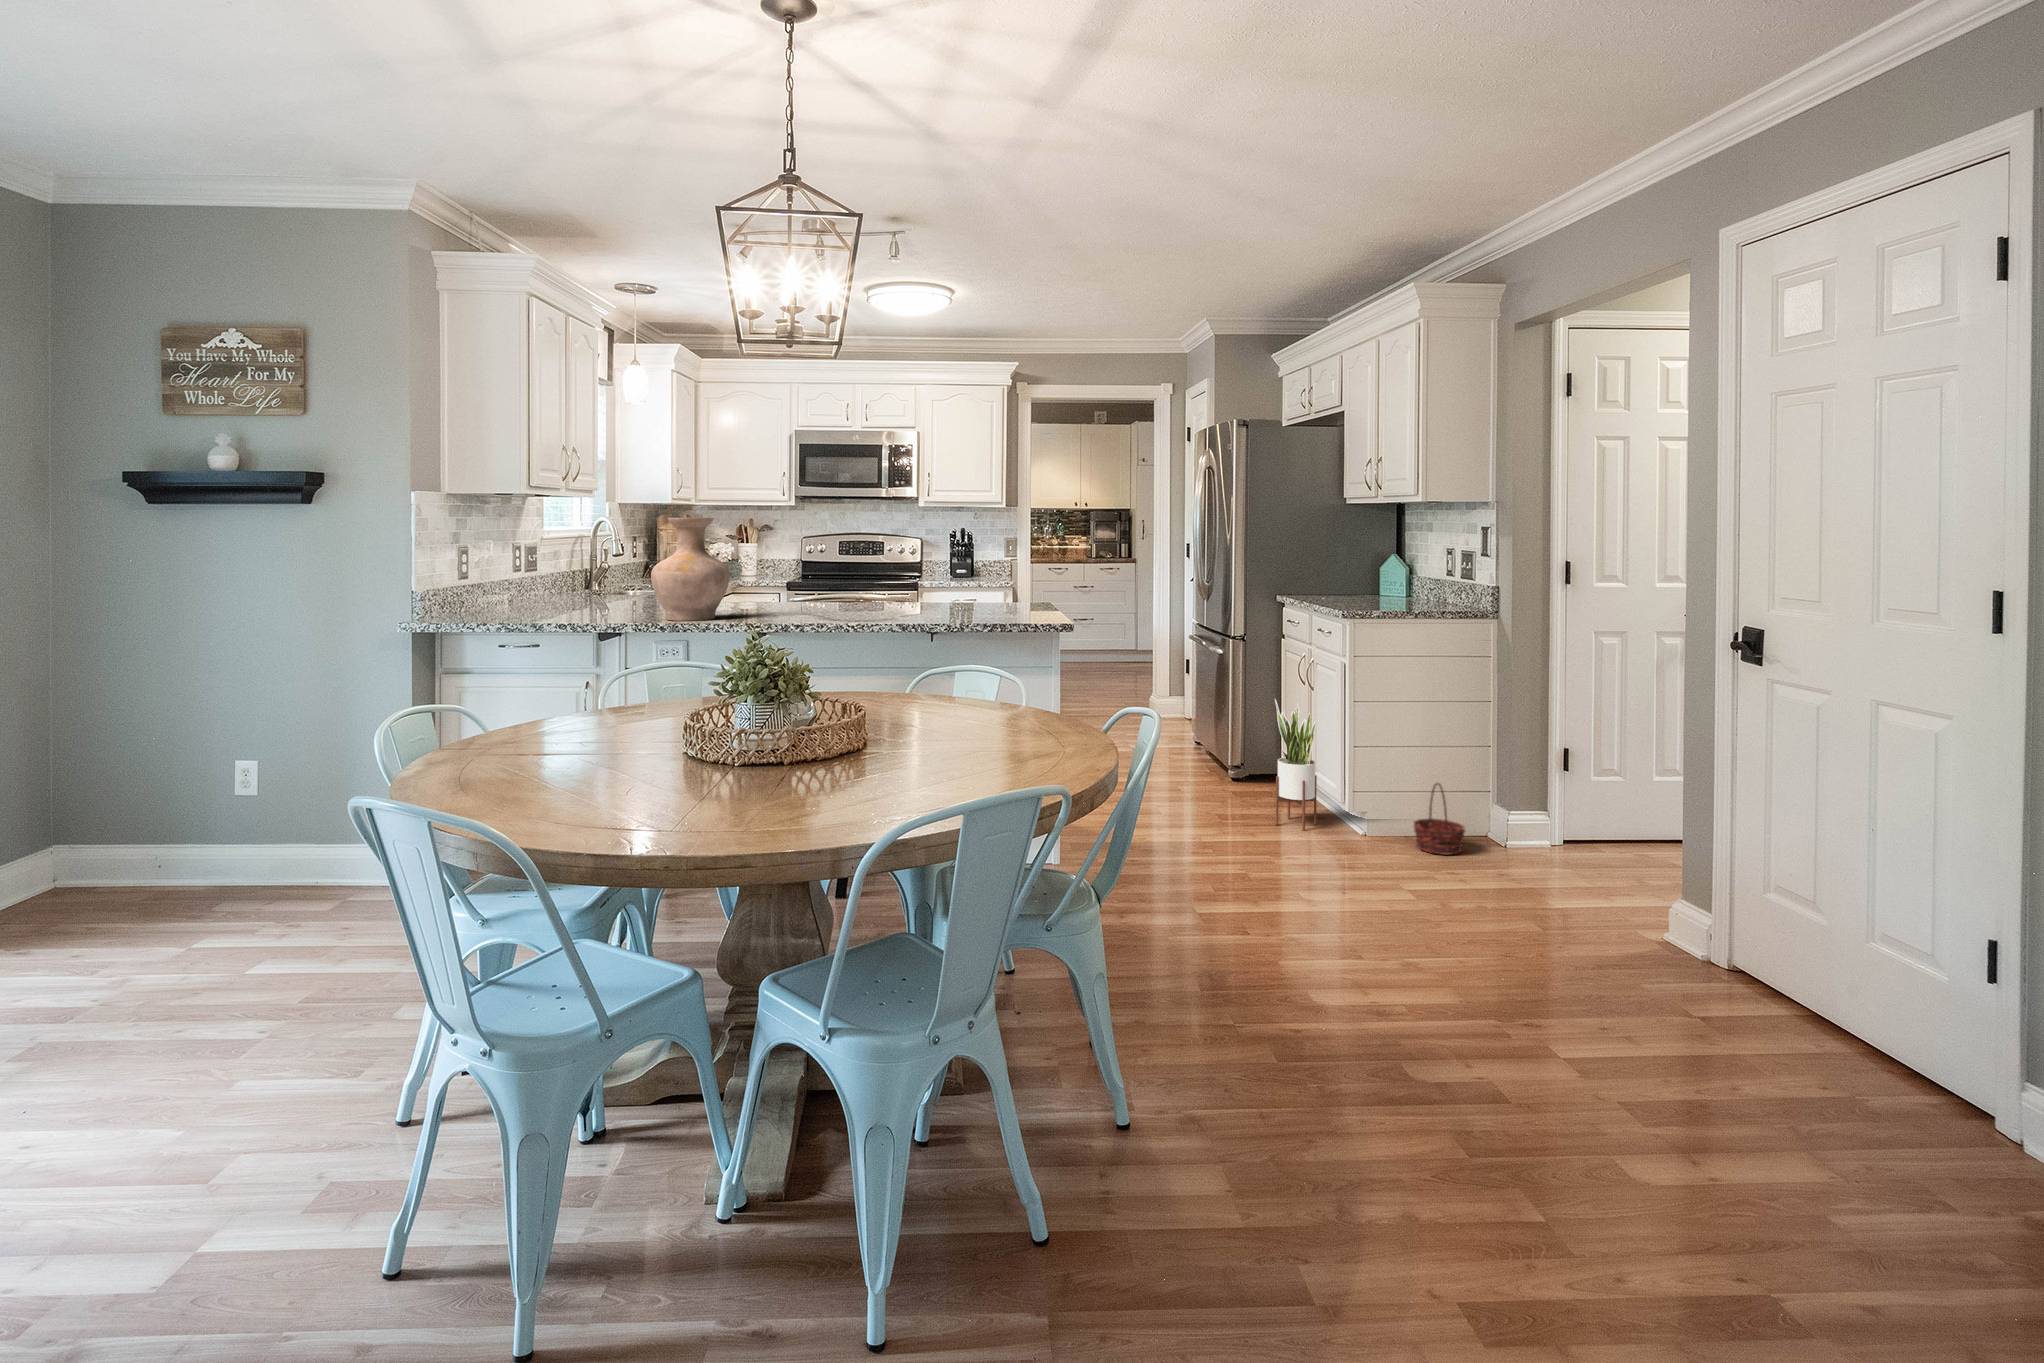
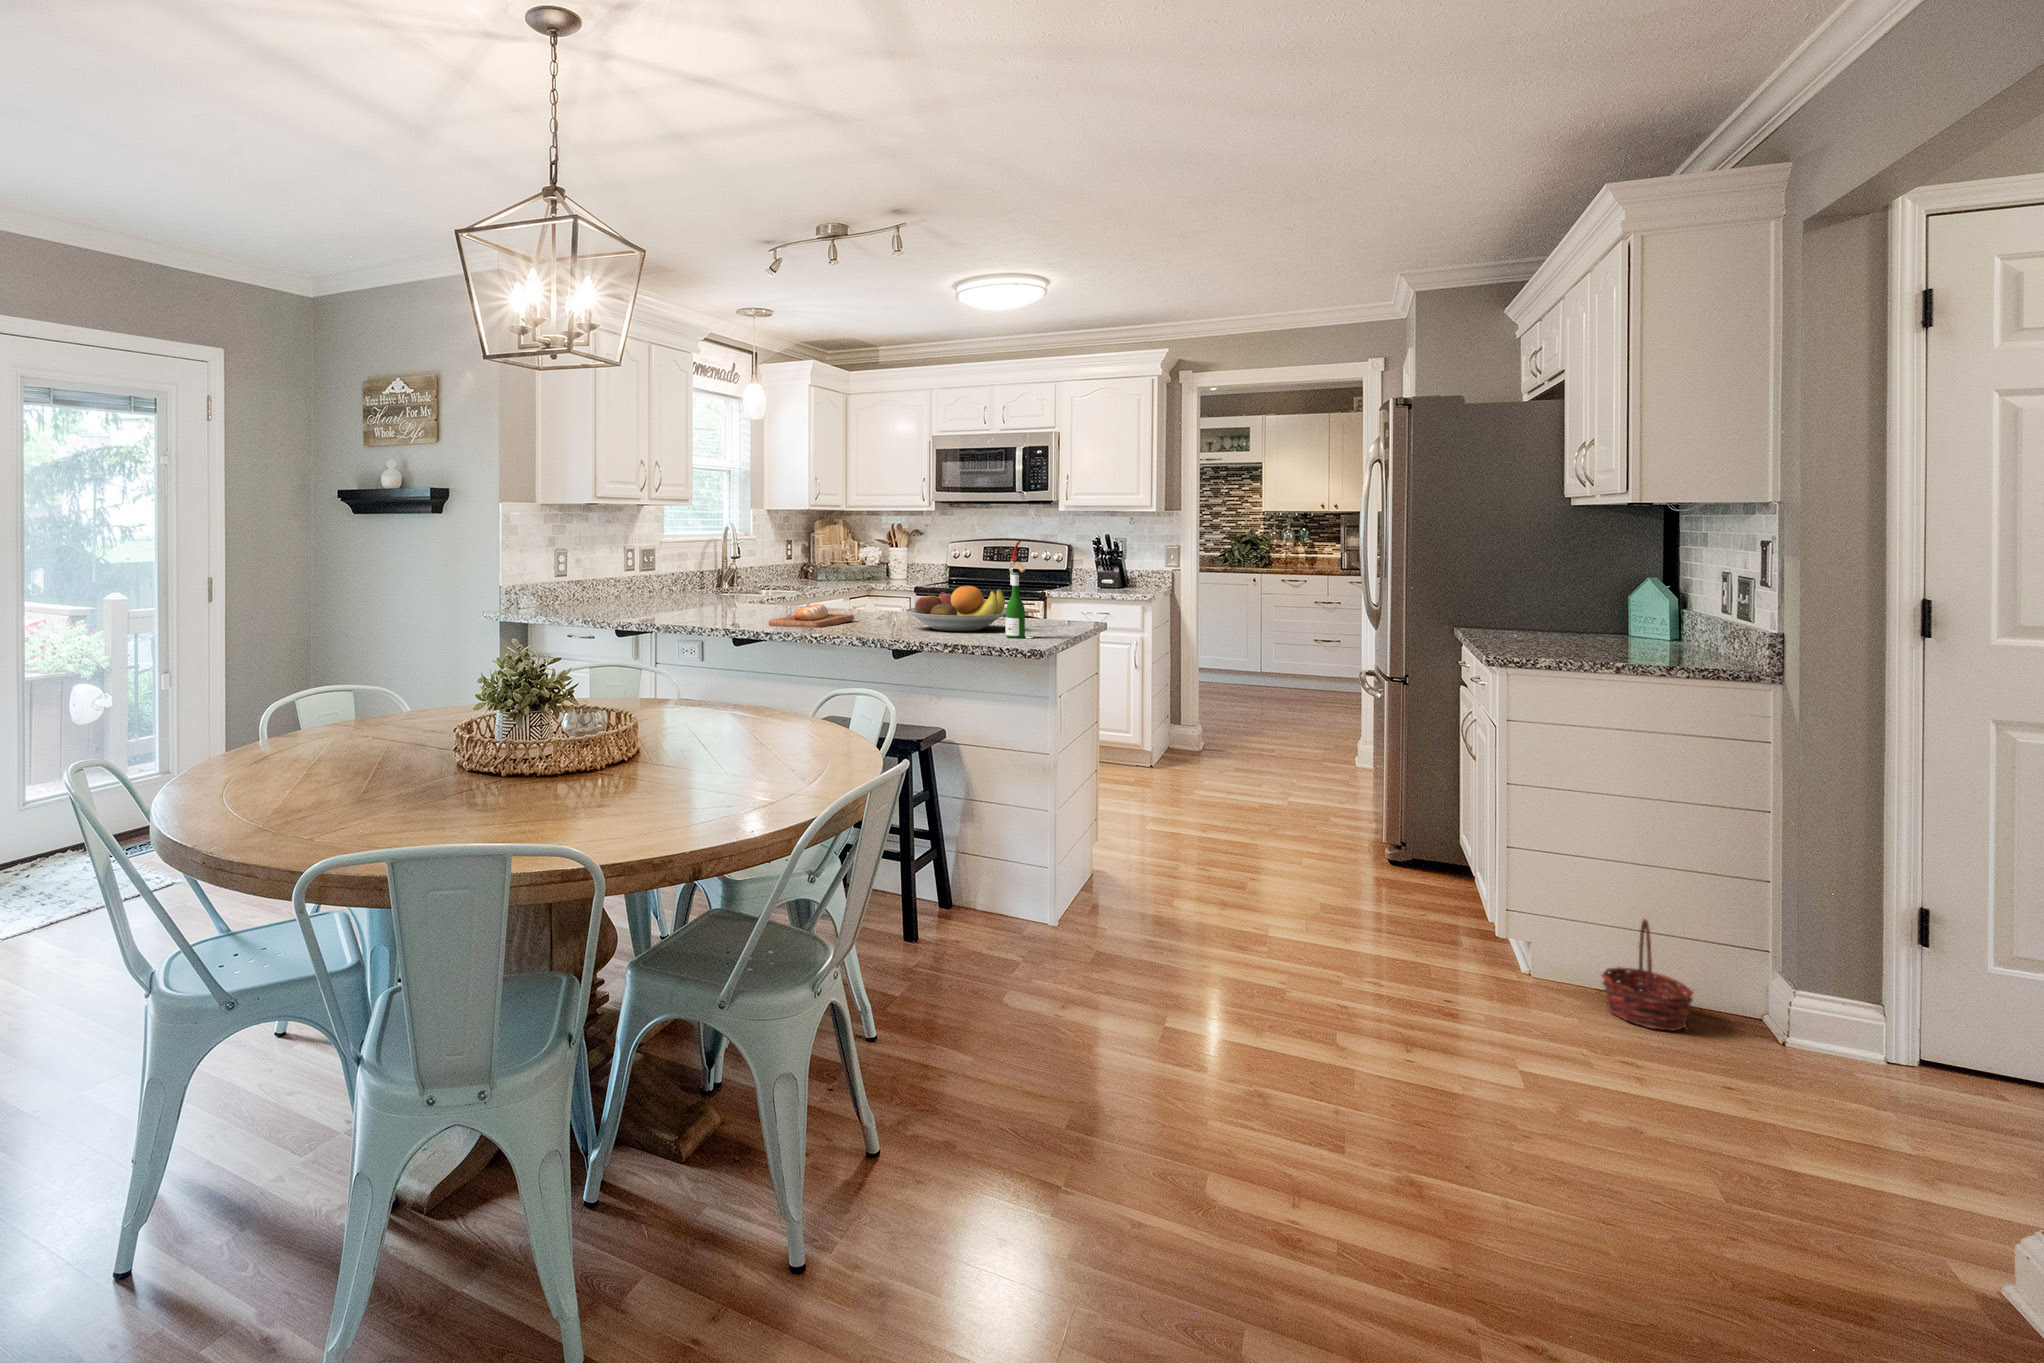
vase: present [651,518,730,621] -> none [663,529,737,628]
wine bottle: none [1012,527,1036,613] -> present [1006,541,1033,638]
fruit bowl: none [897,570,991,611] -> present [905,586,1006,631]
bread loaf: none [759,593,824,616] -> present [768,604,854,628]
potted plant: present [1275,699,1317,830] -> none [1404,767,1470,949]

